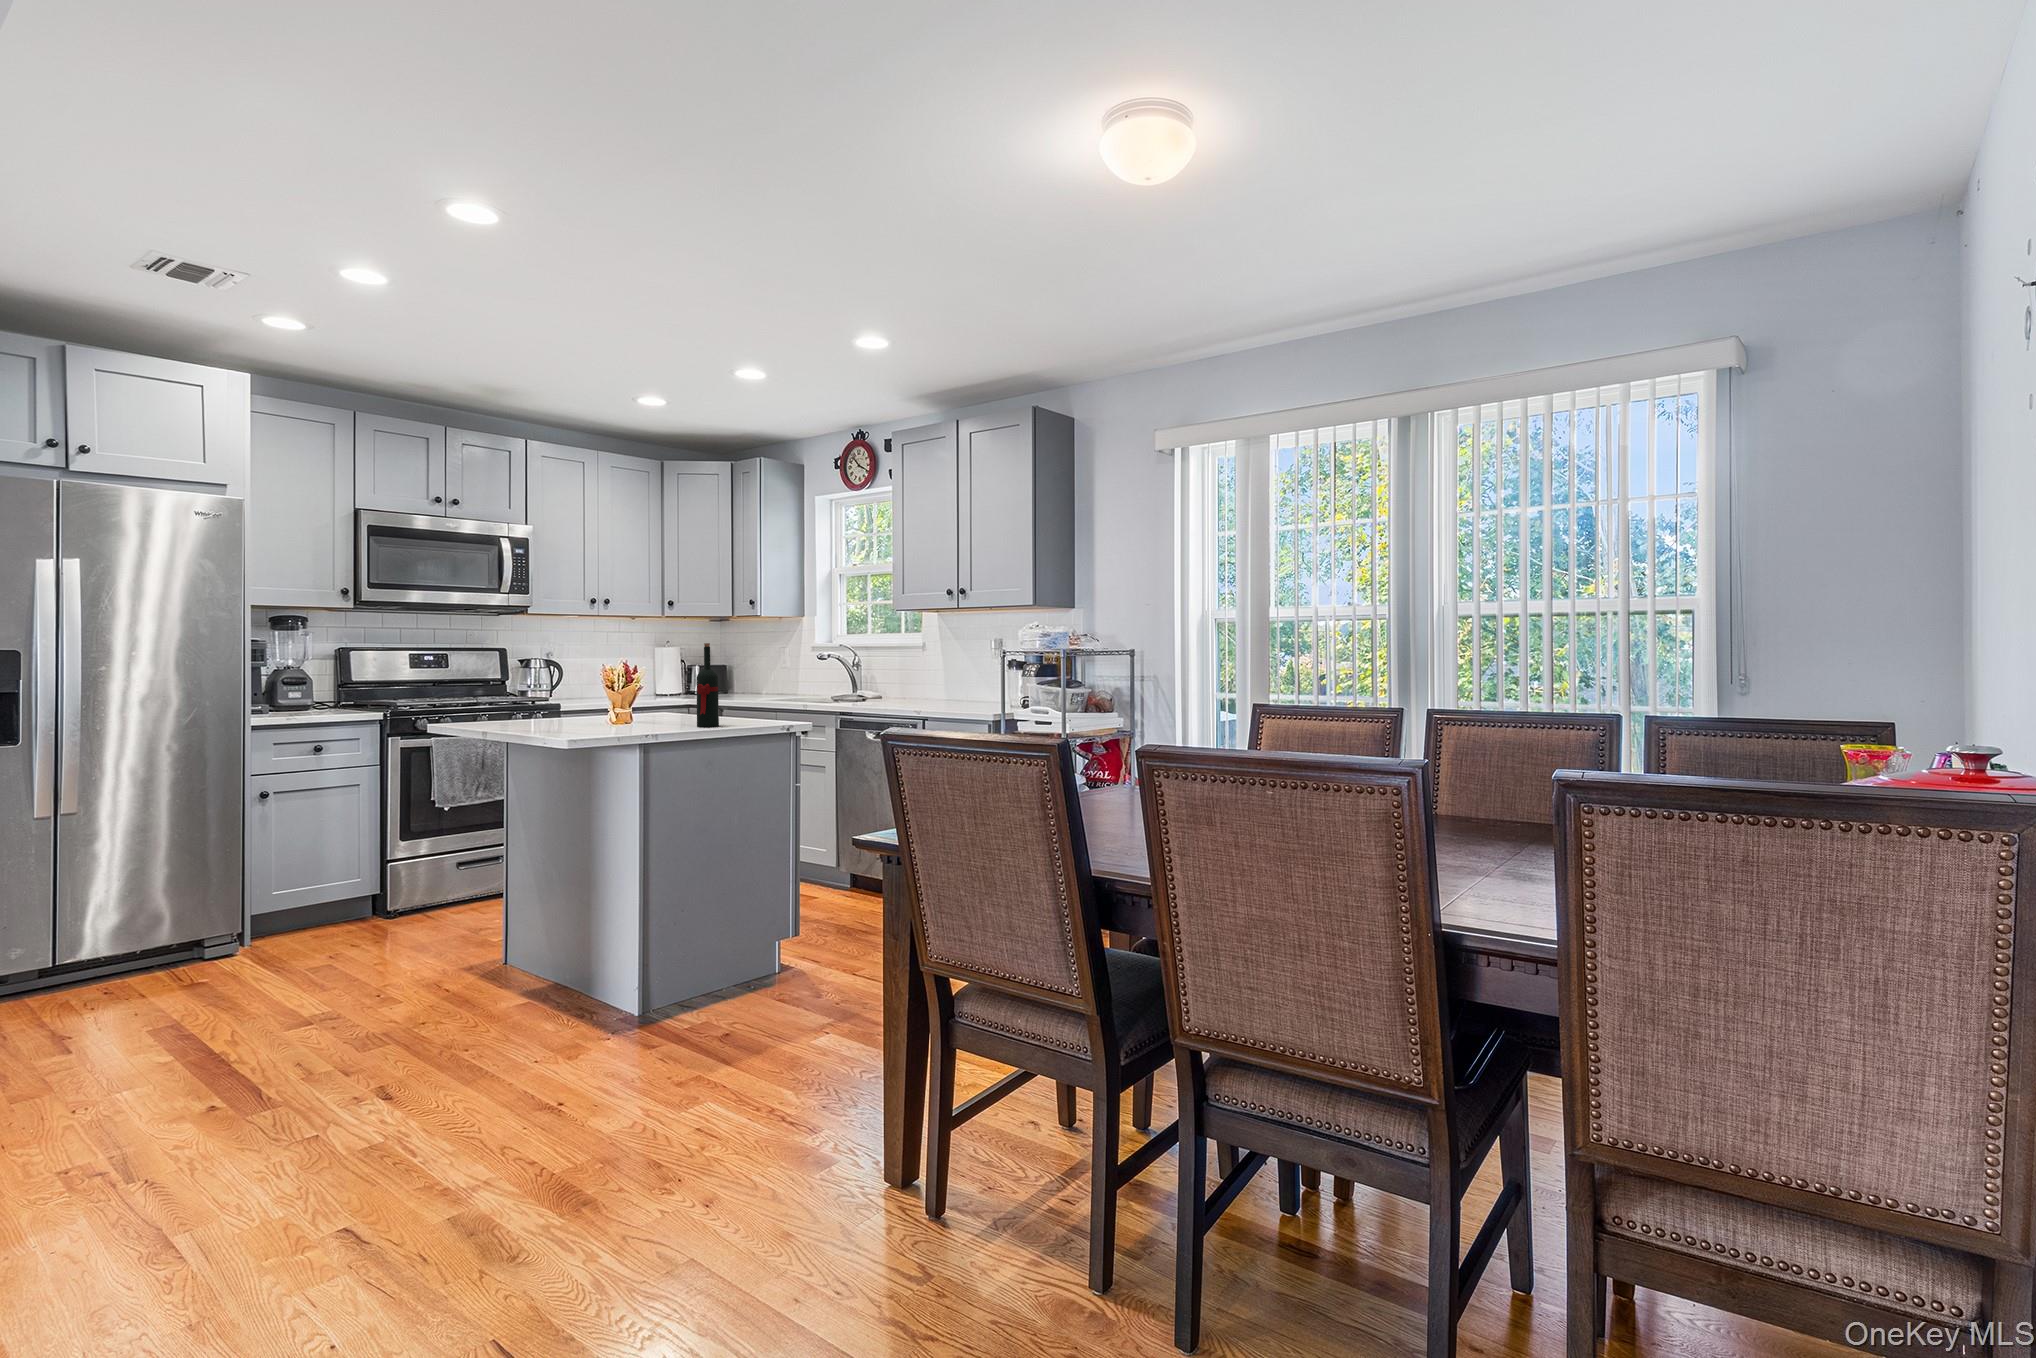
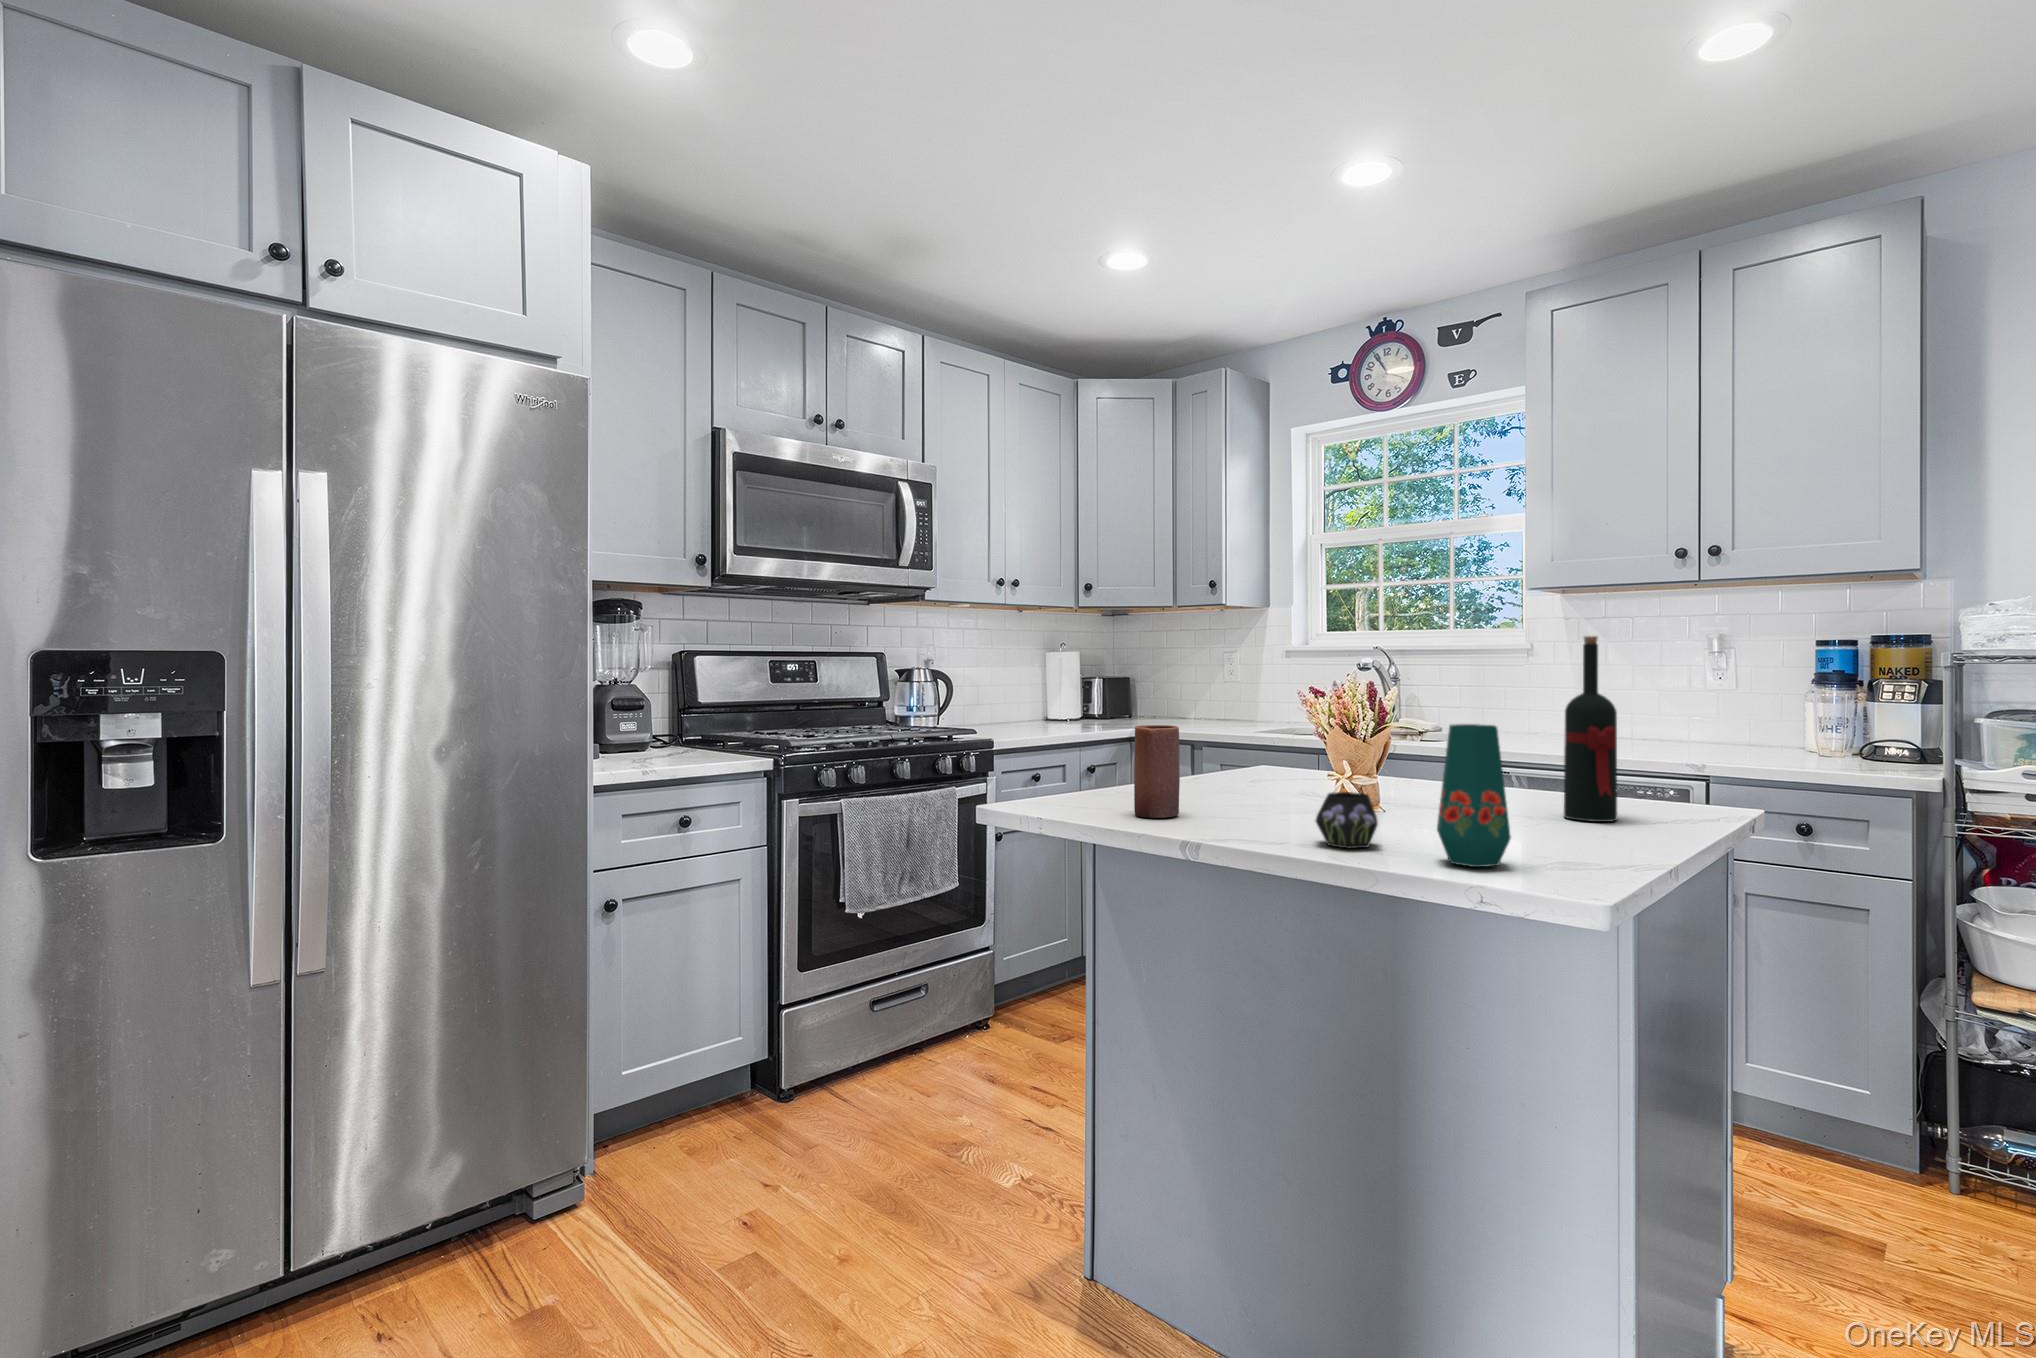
vase: none [537,680,596,736] -> present [1316,724,1511,867]
candle: none [495,685,519,728] -> present [1134,725,1180,818]

